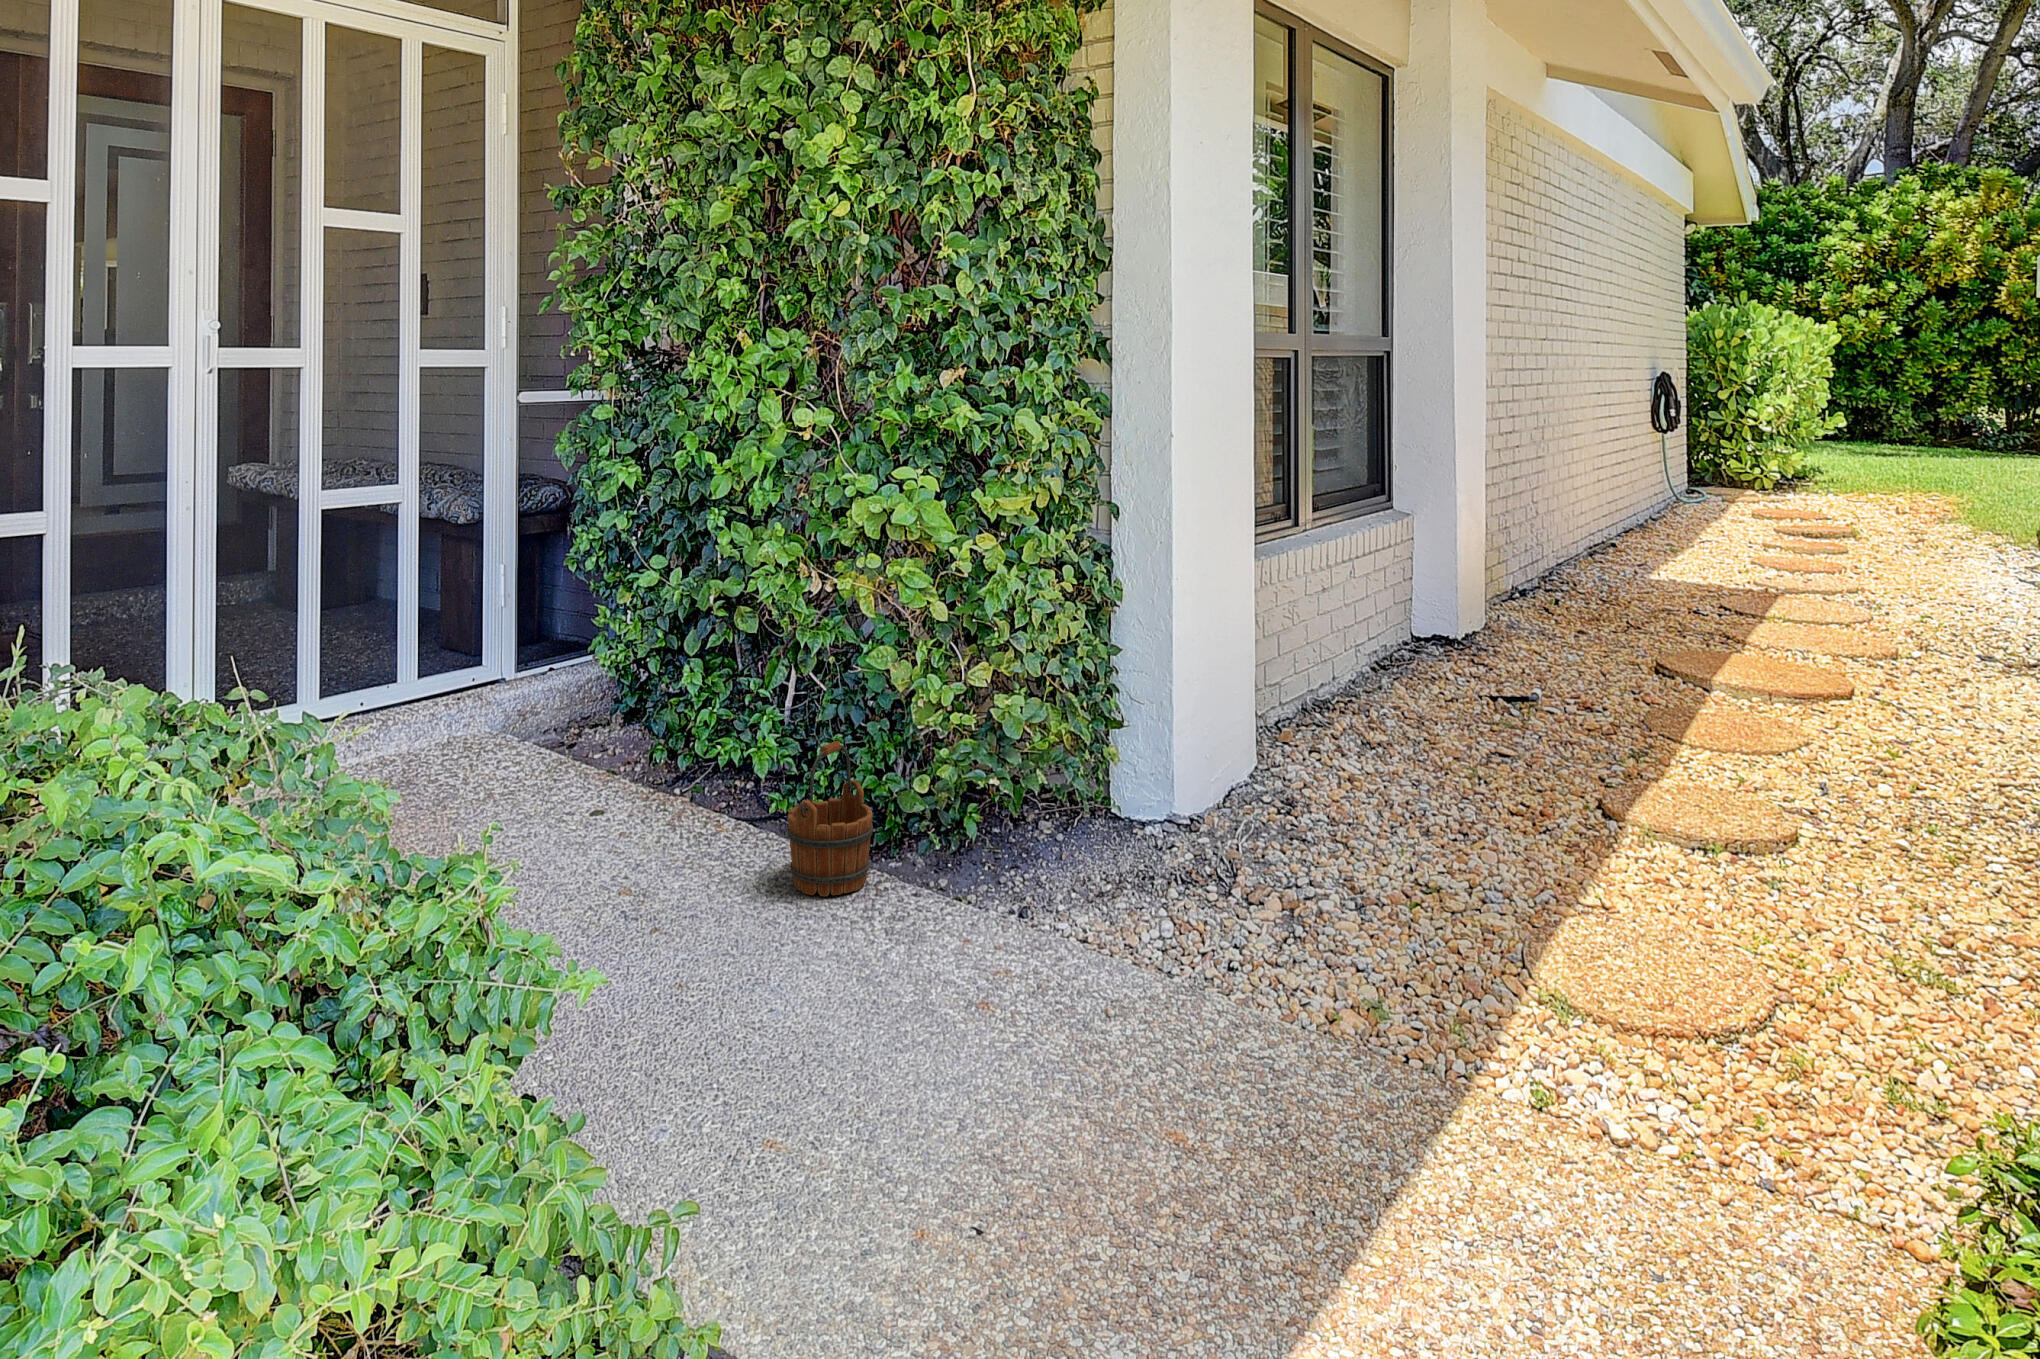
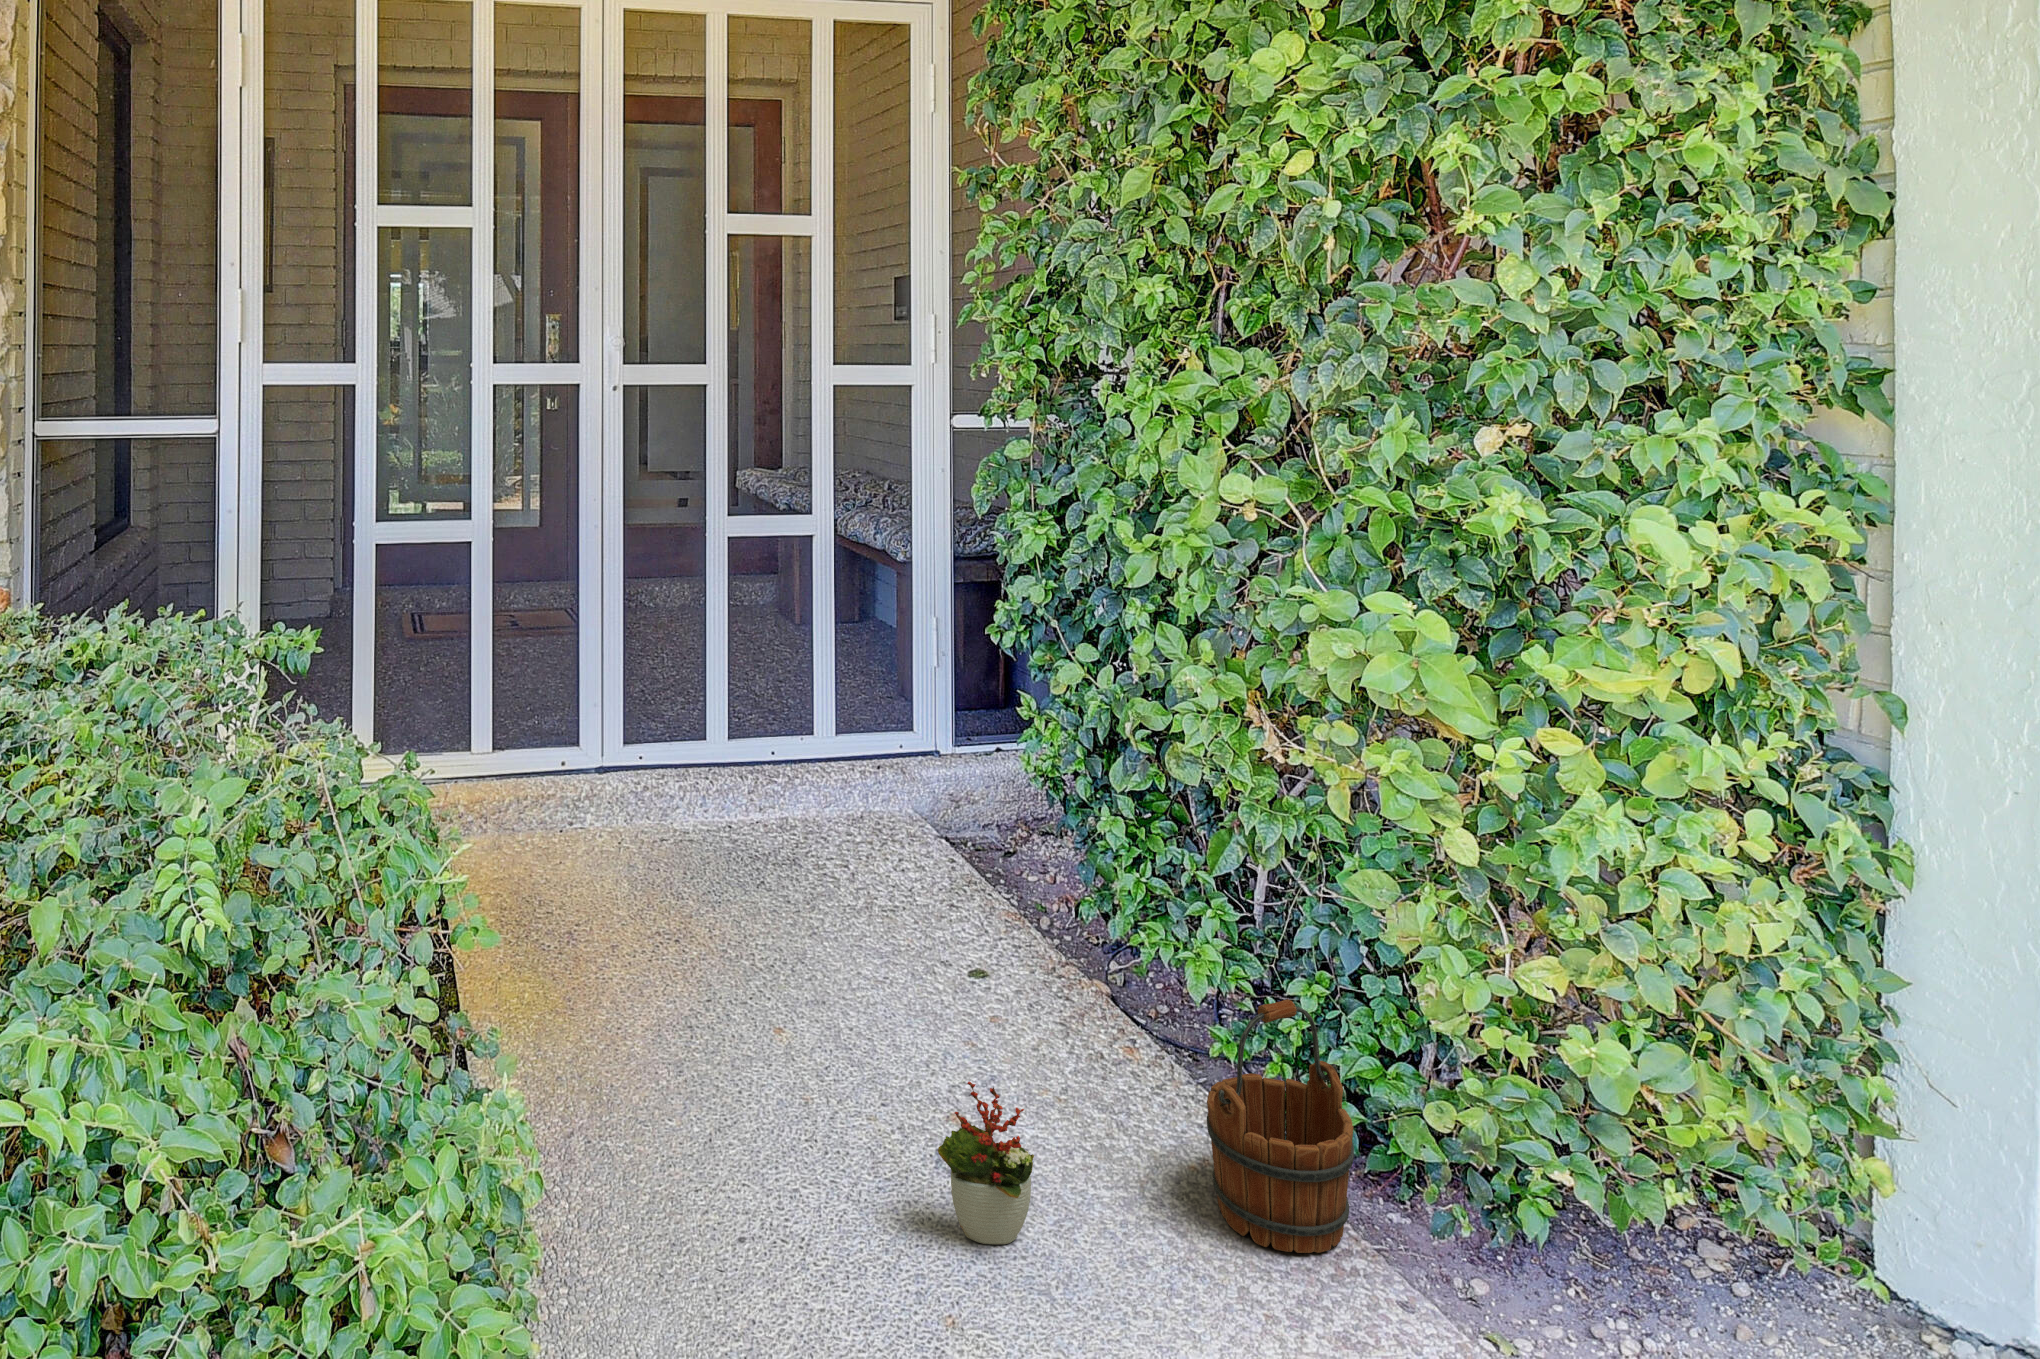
decorative plant: none [632,830,694,942] -> present [938,1081,1034,1244]

